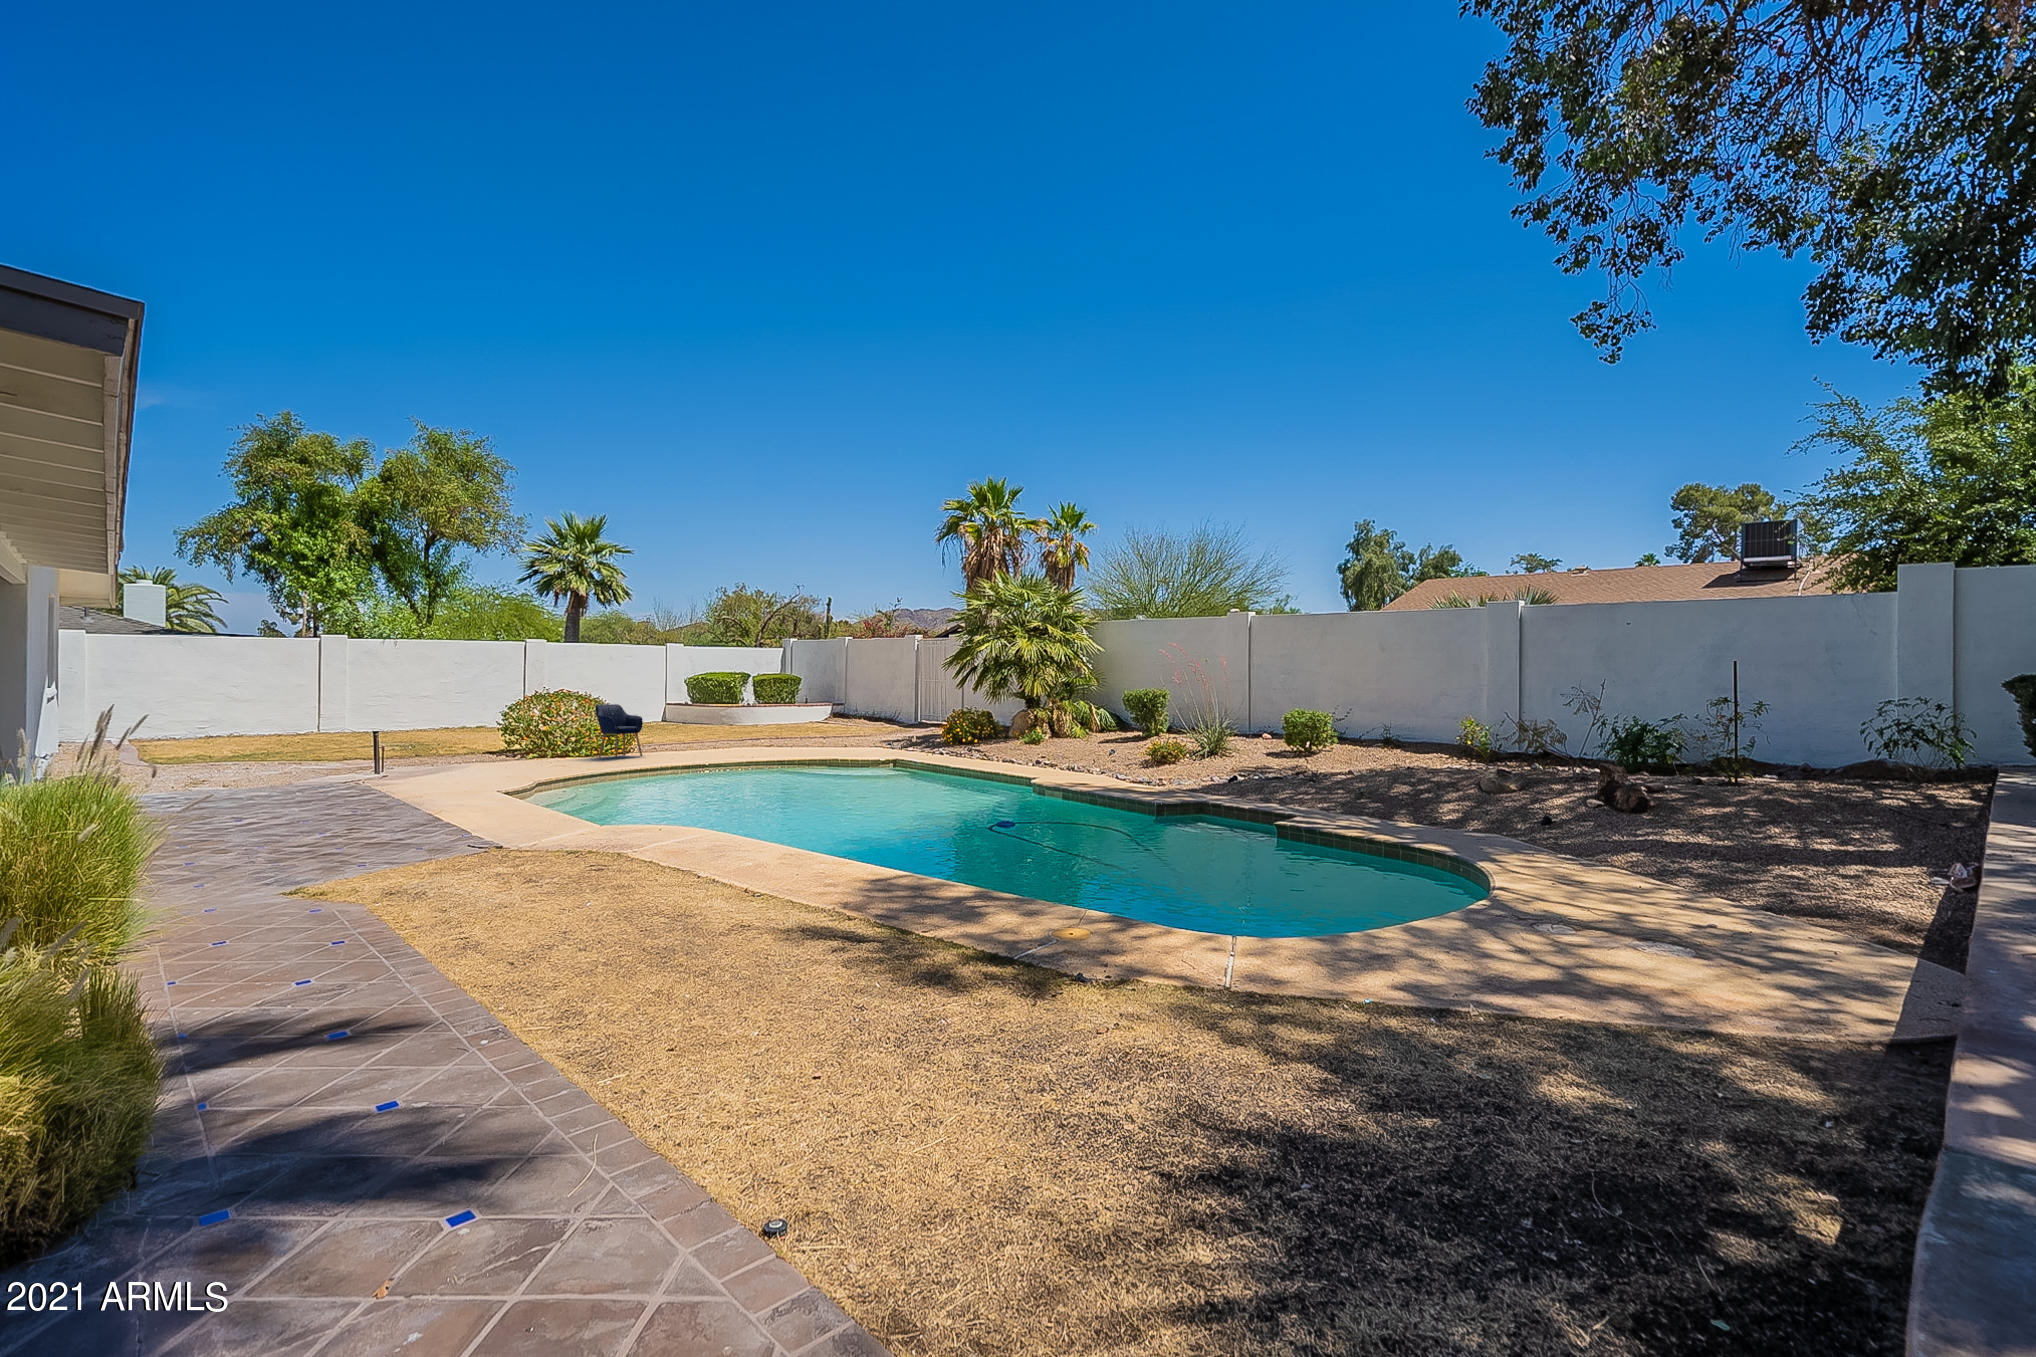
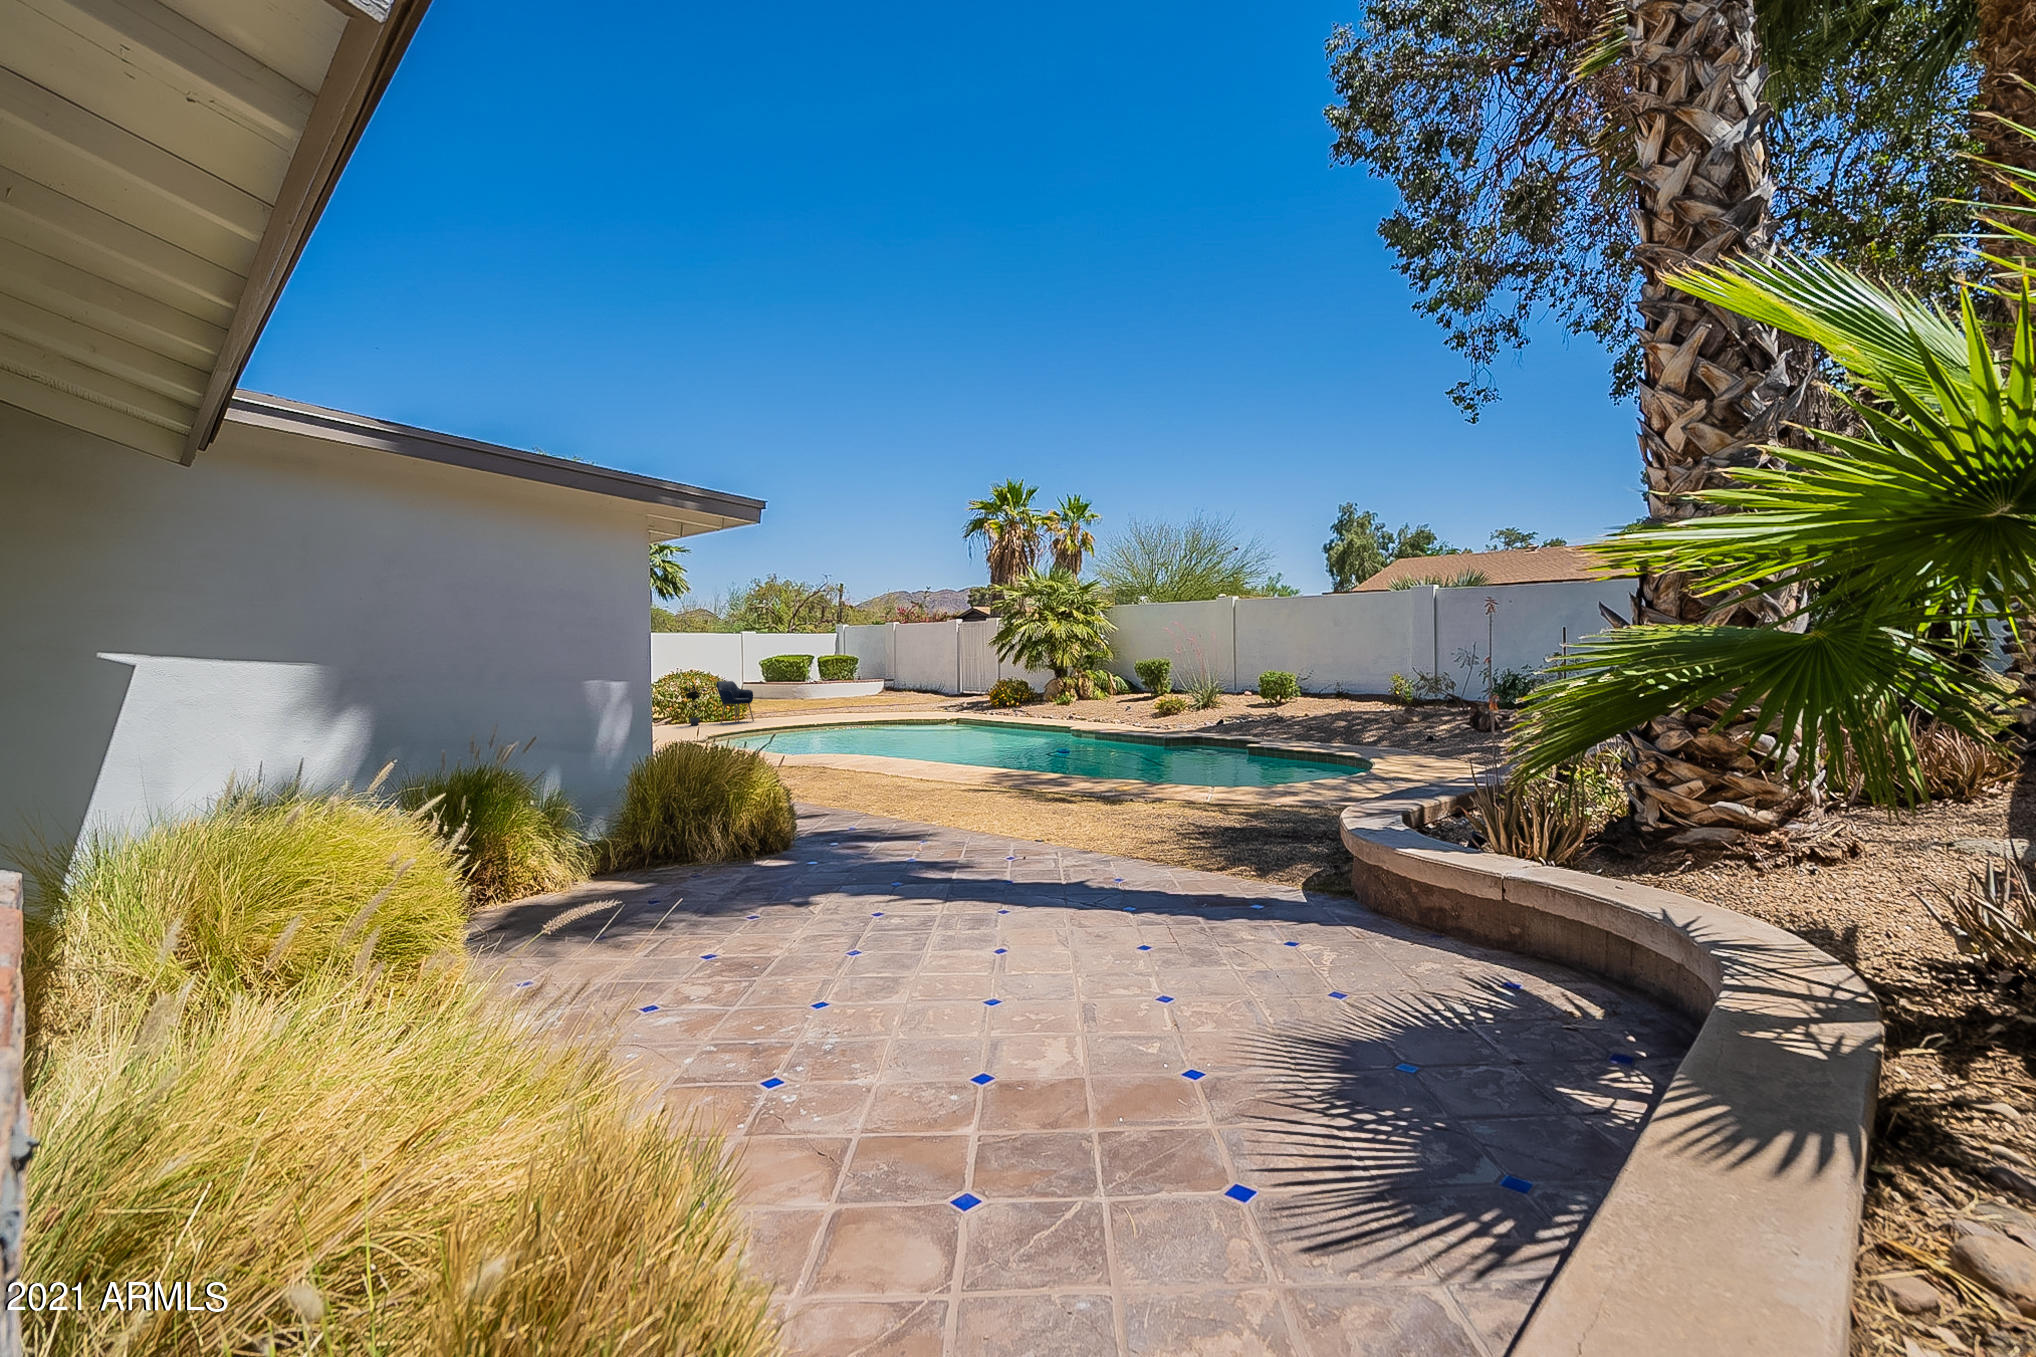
potted plant: none [544,707,582,760] -> present [682,685,707,725]

